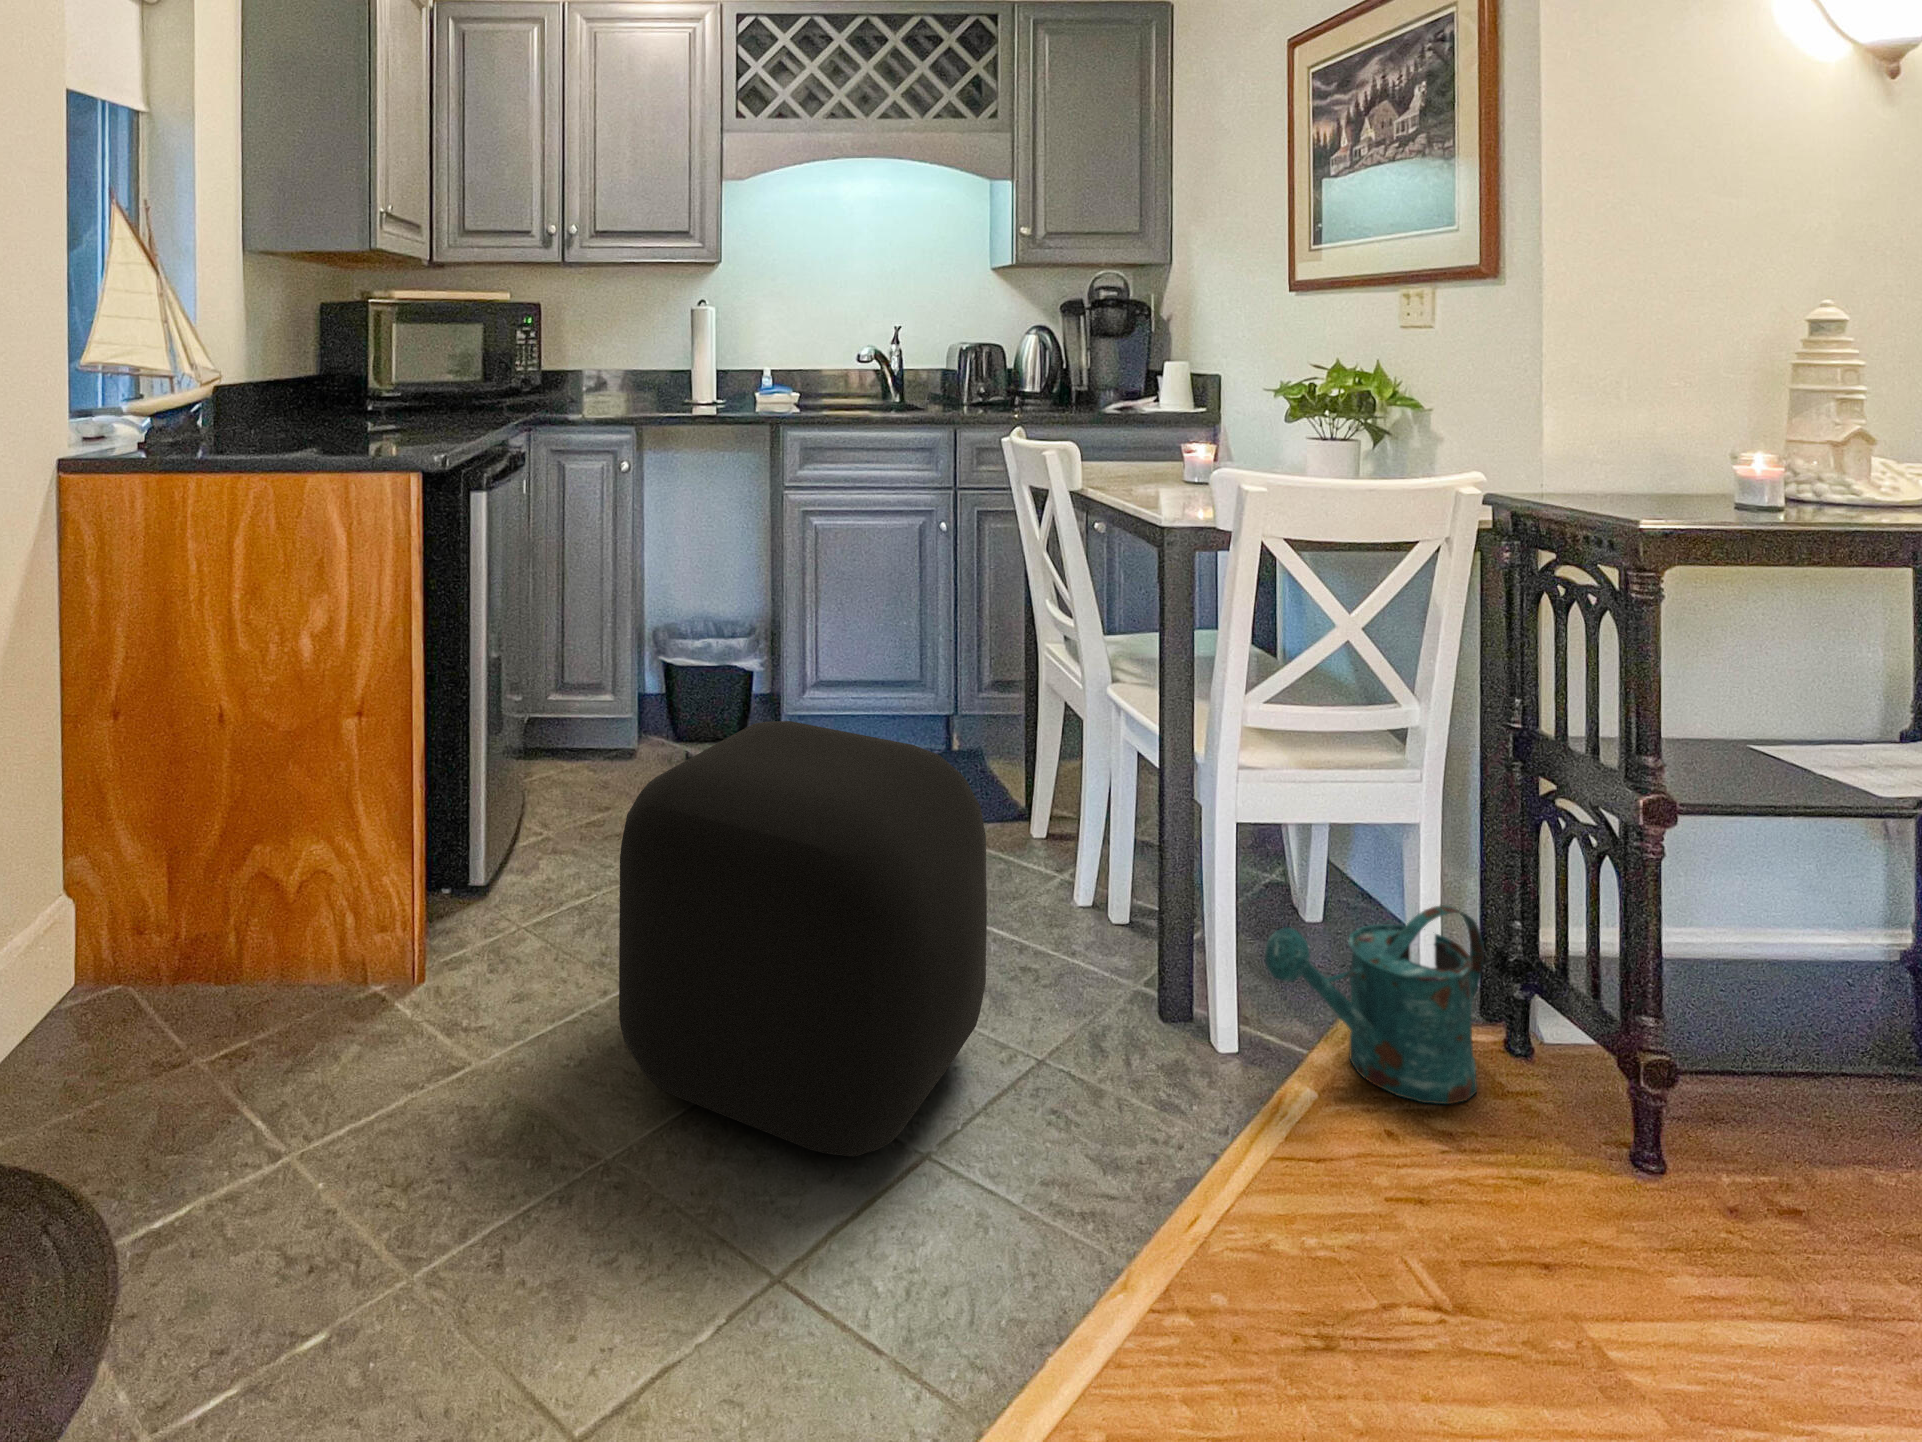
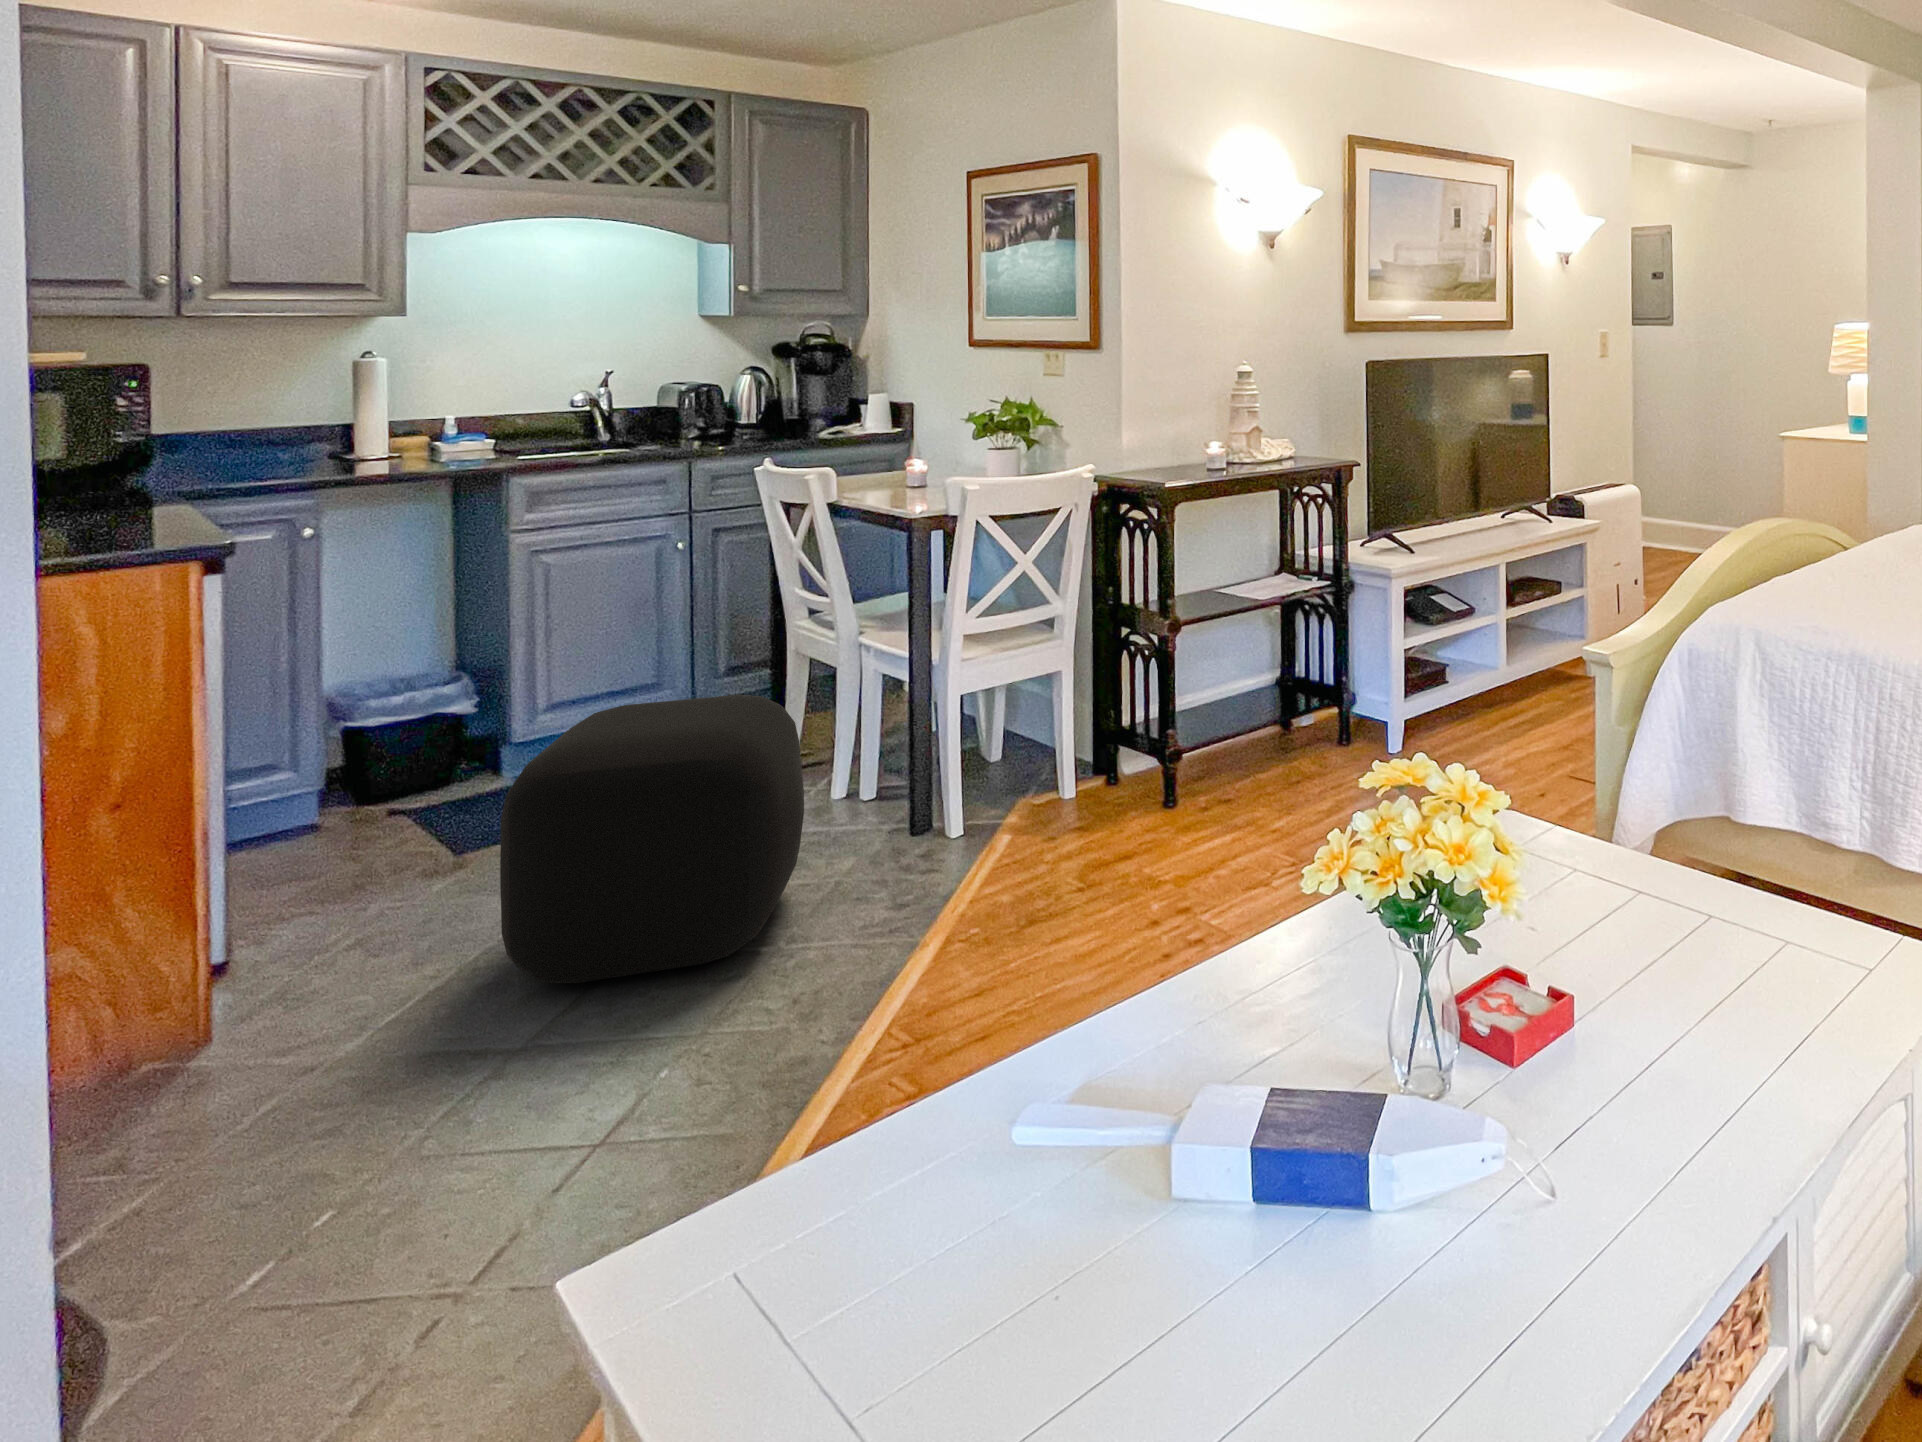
watering can: present [1265,905,1484,1104] -> none [979,711,1093,819]

